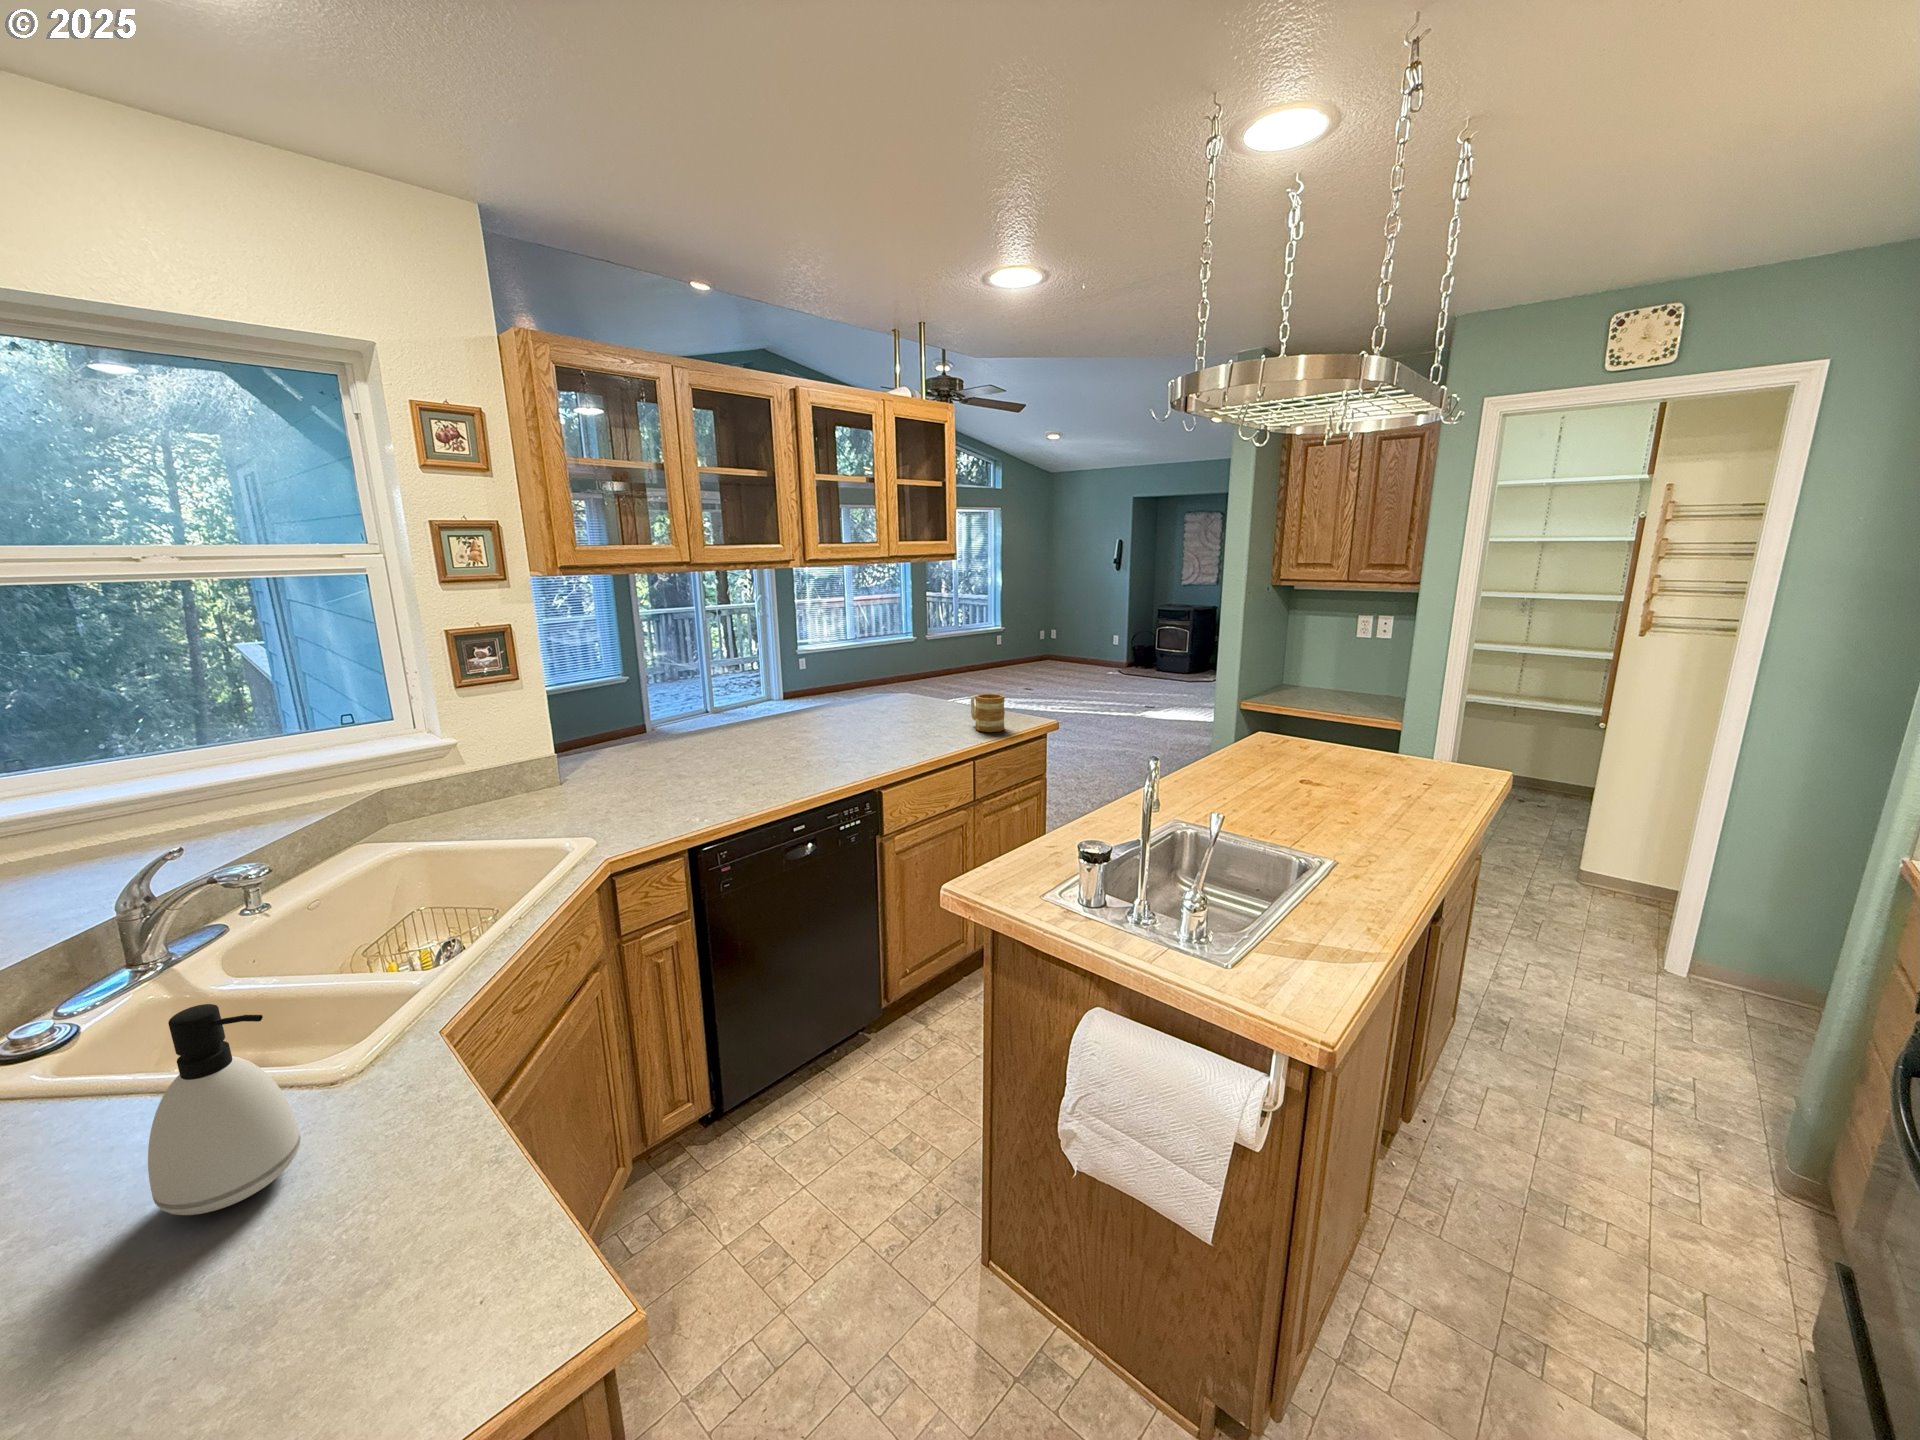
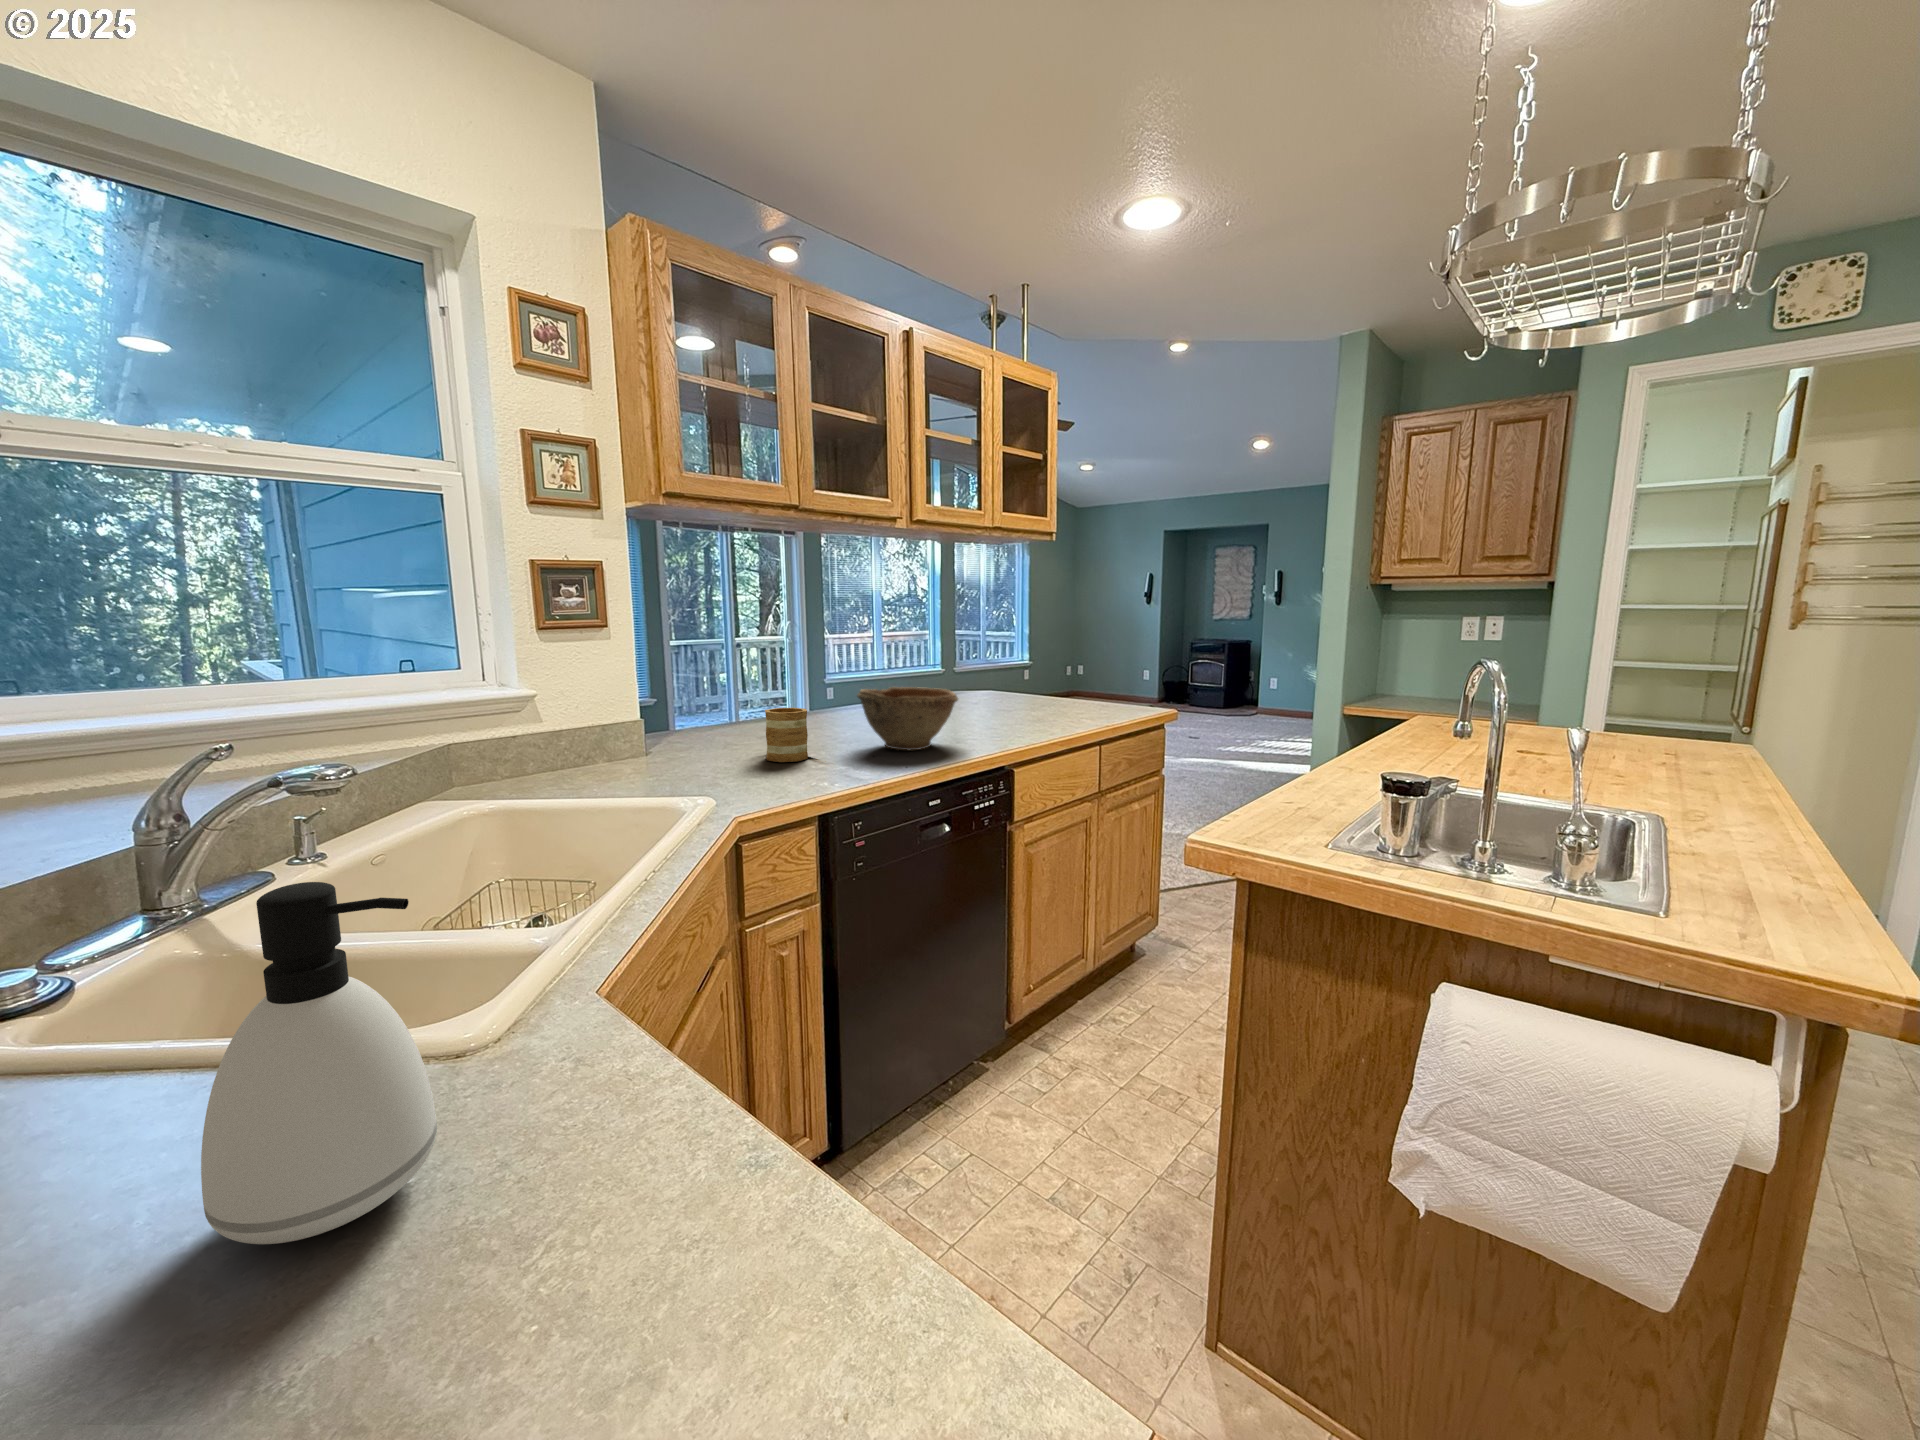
mug: present [971,694,1005,732] -> present [765,708,808,762]
bowl: none [742,719,832,780] -> present [857,687,958,750]

